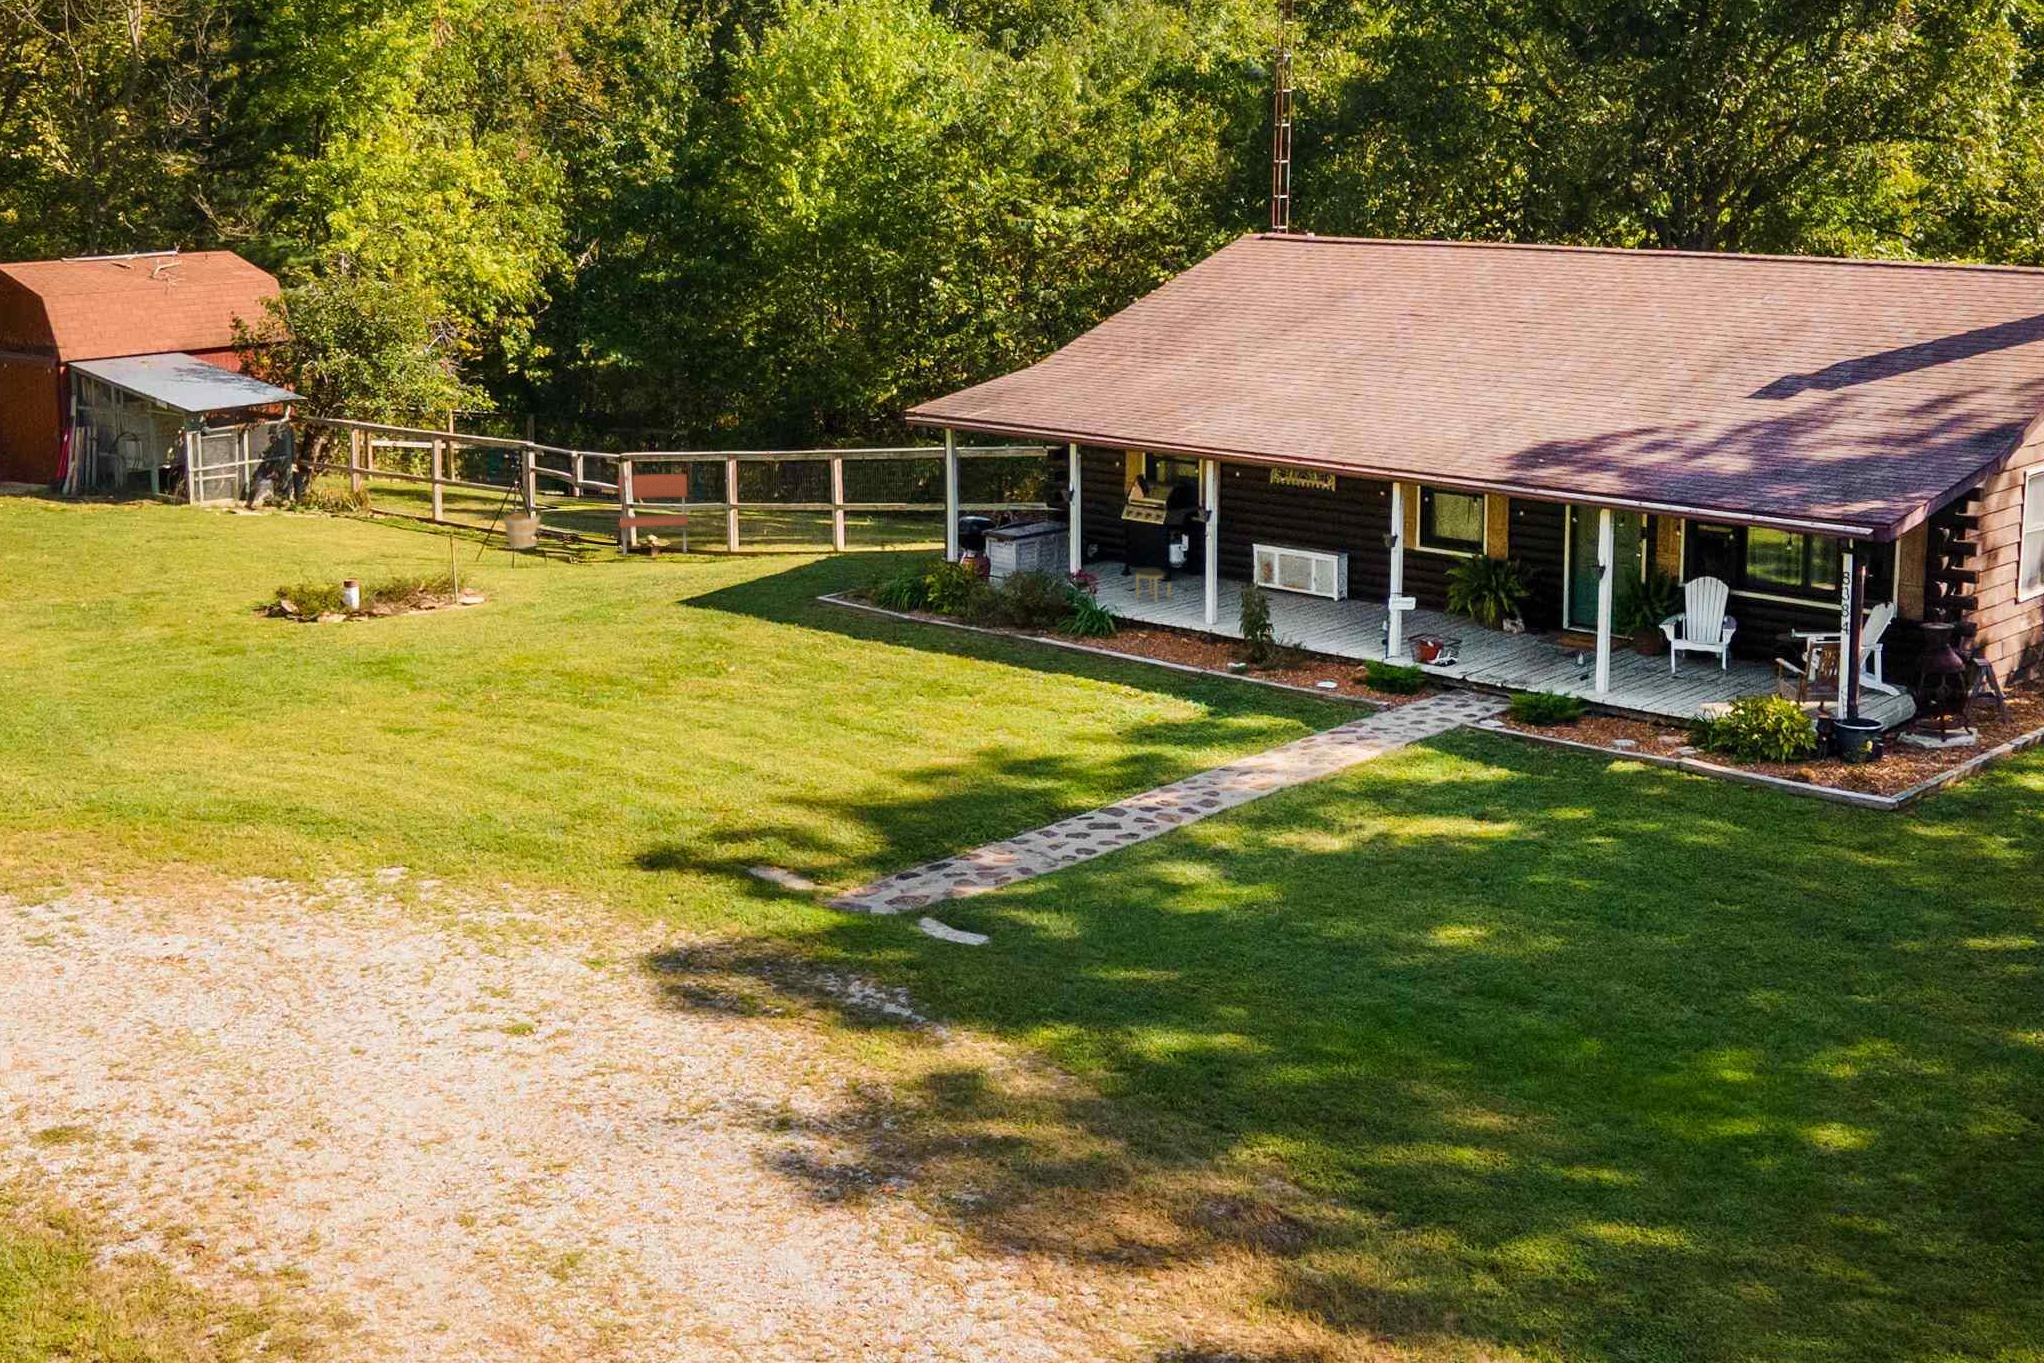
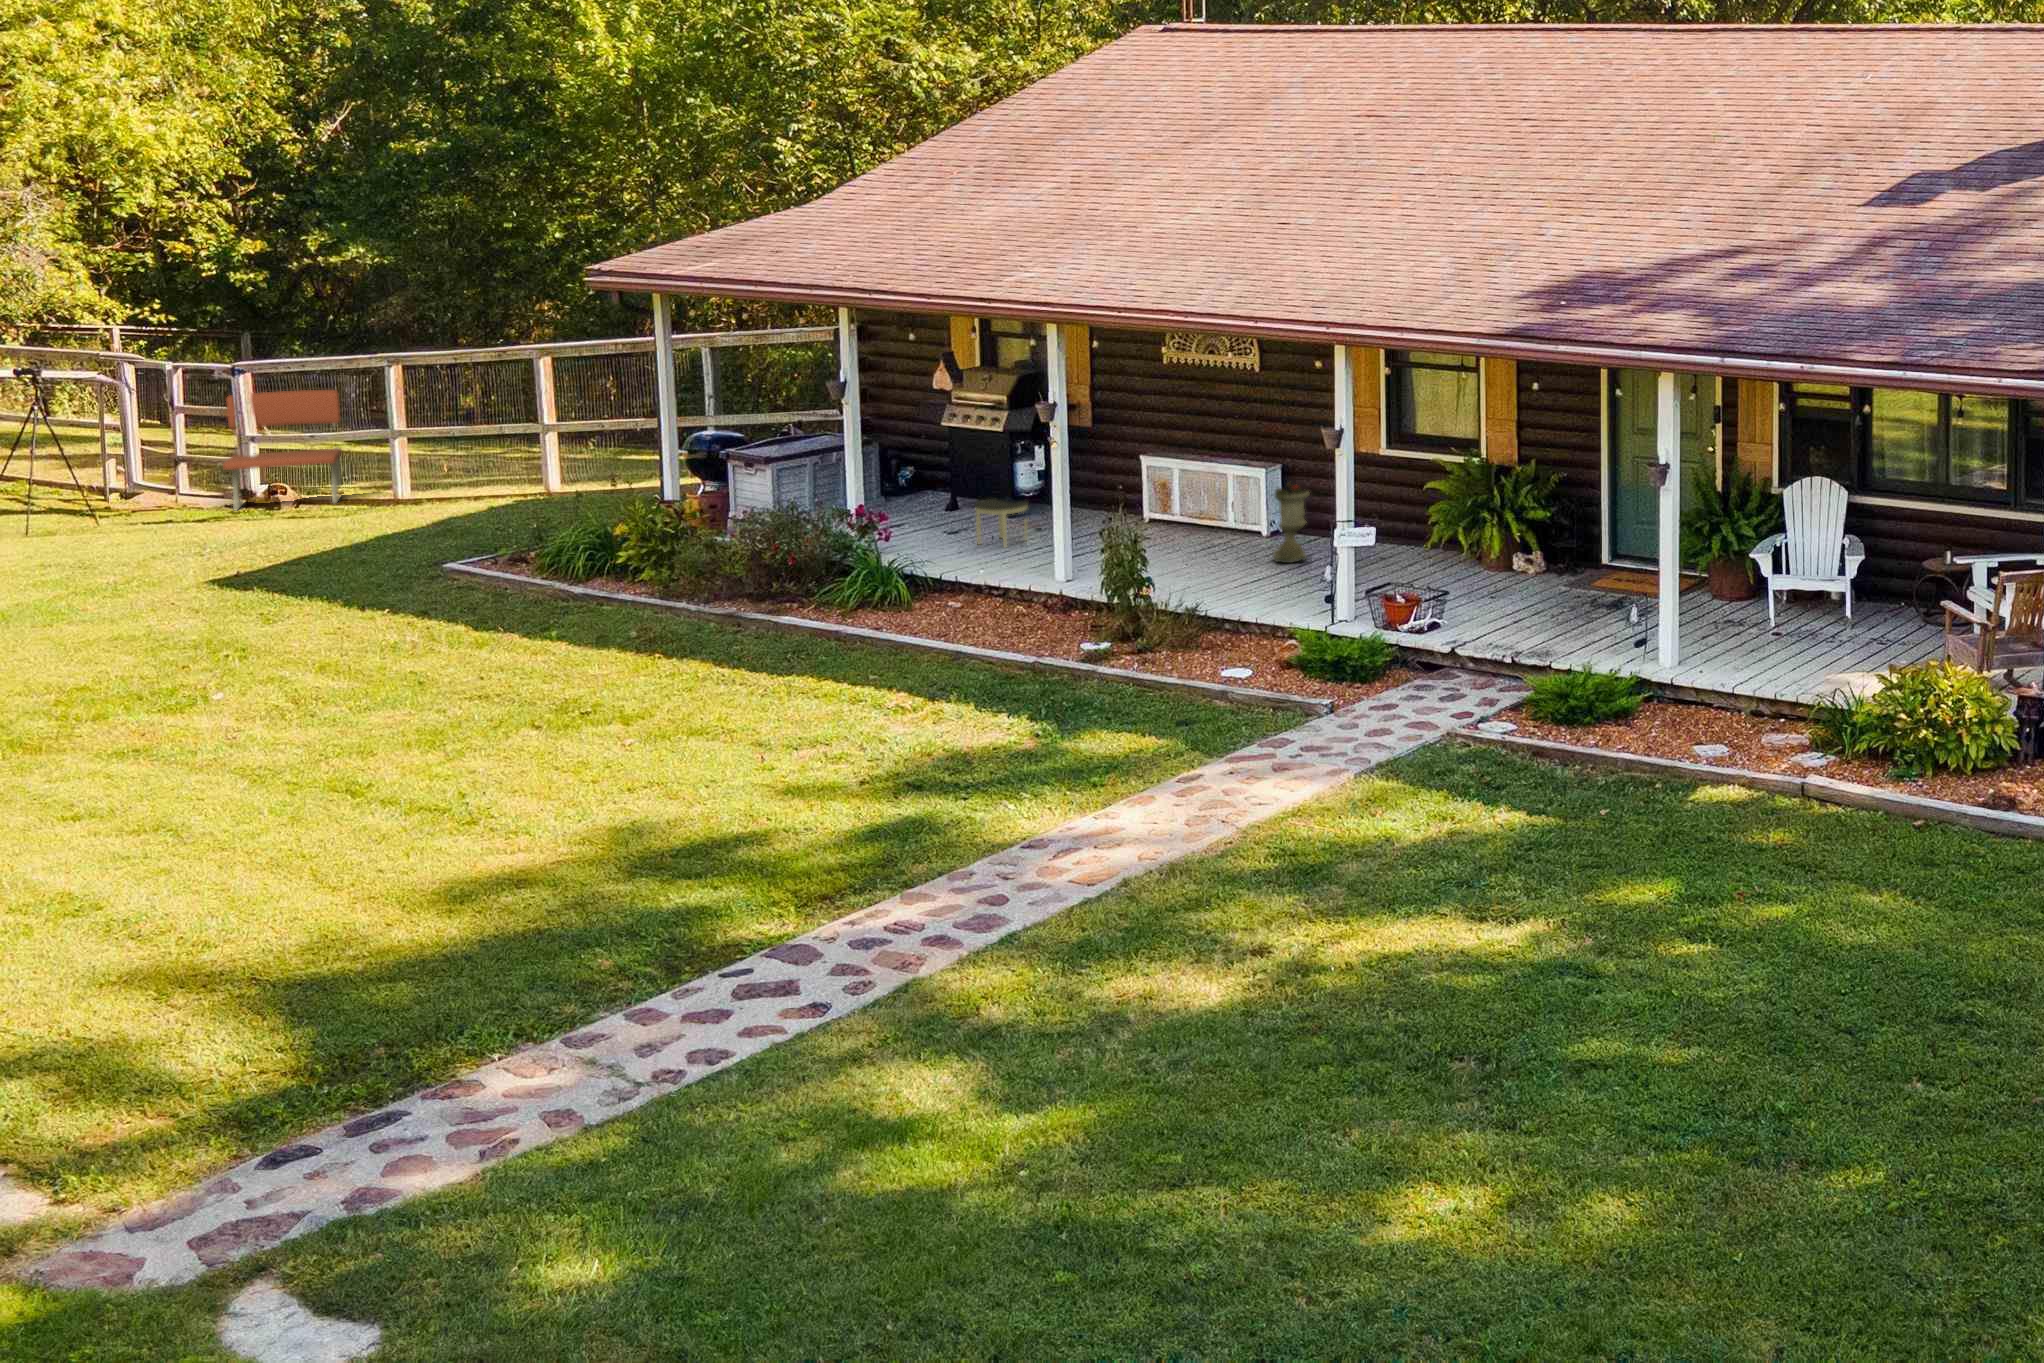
wooden bucket: present [503,513,540,548] -> none [54,454,118,506]
planter: none [1336,564,1366,620] -> present [1273,483,1309,563]

